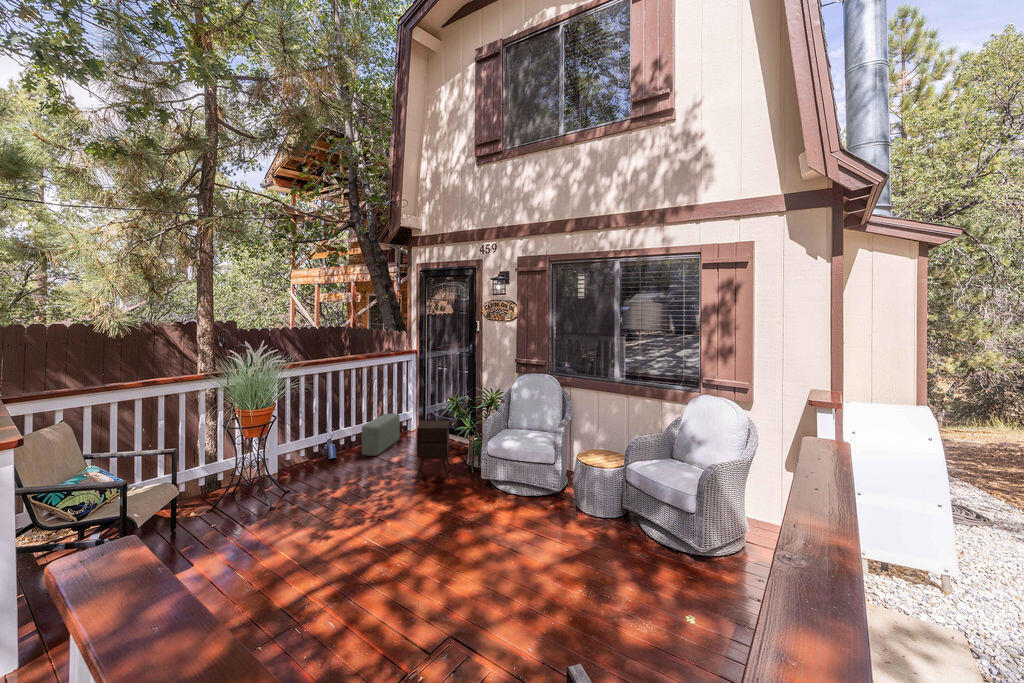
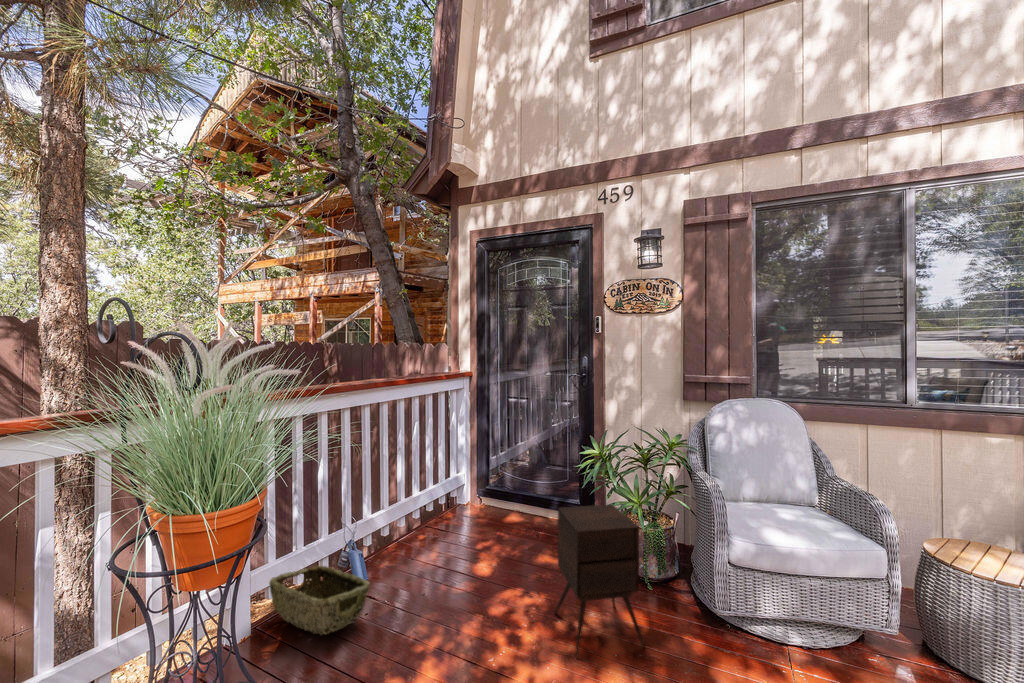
pouf: present [362,414,400,456] -> none [410,483,459,576]
woven basket: none [290,446,335,470] -> present [269,565,370,635]

